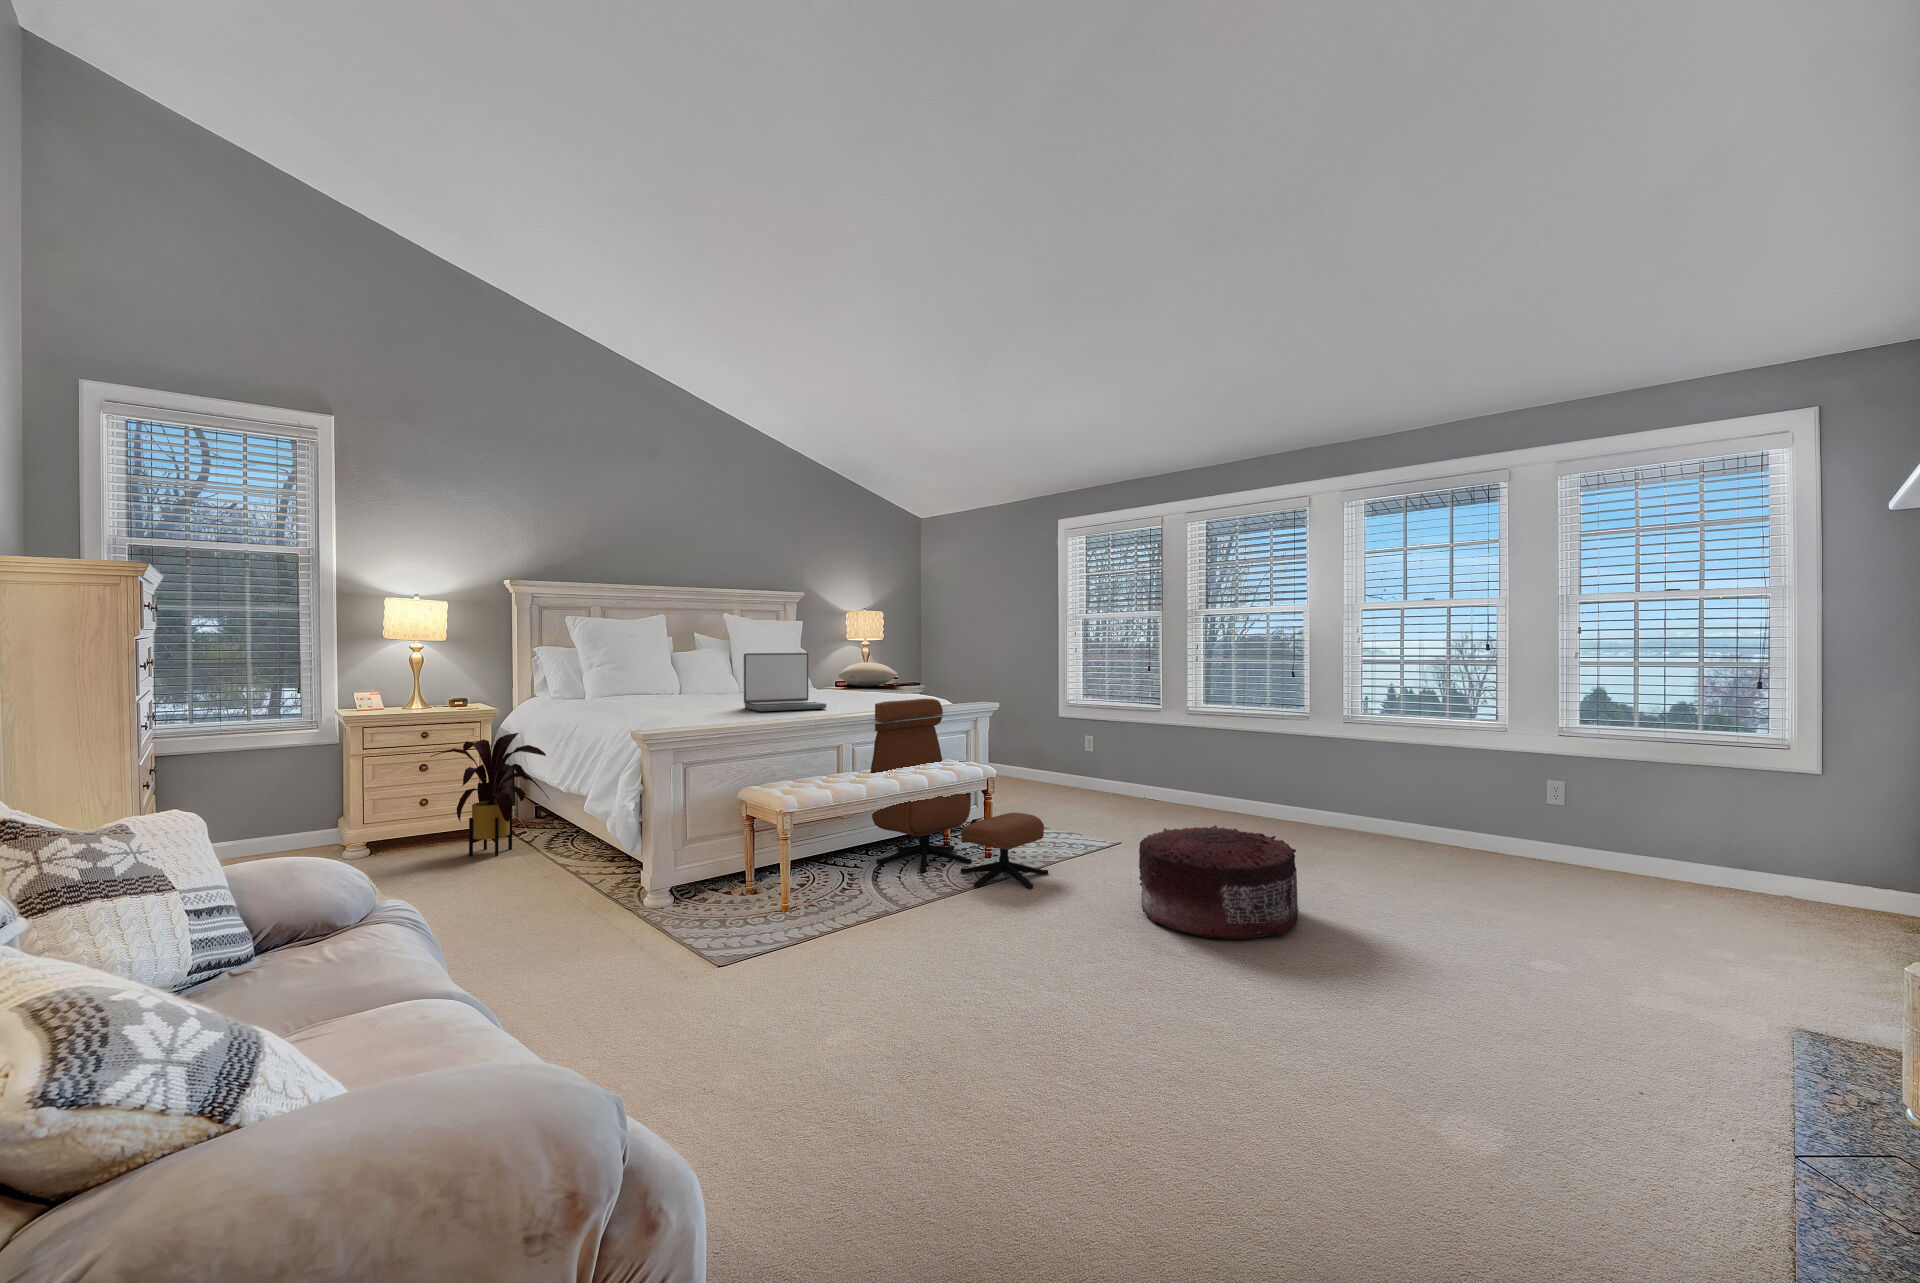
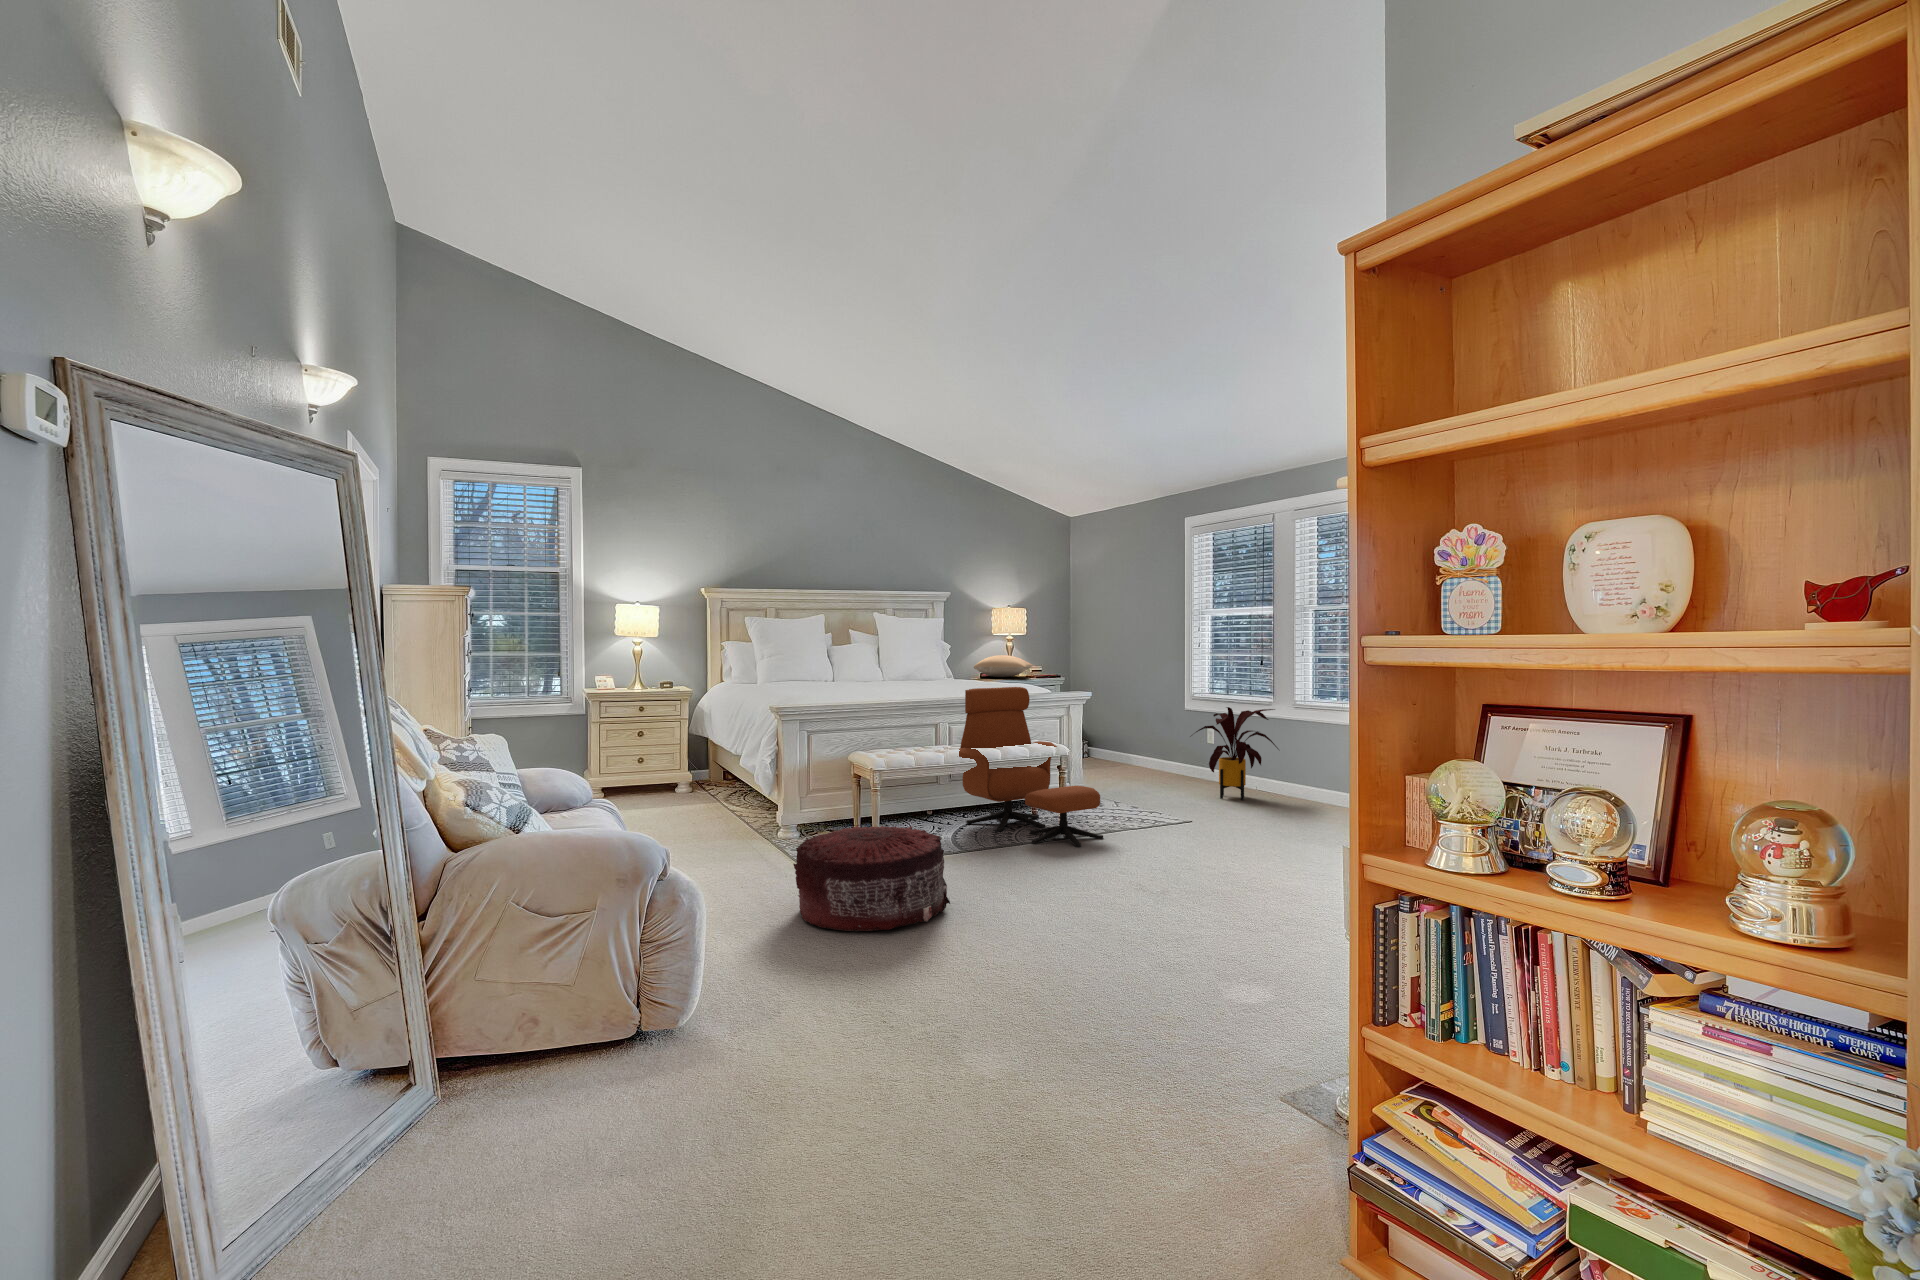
laptop: present [744,653,826,711] -> none [873,647,938,695]
house plant: present [430,733,549,856] -> present [1191,707,1278,800]
pouf: present [1139,825,1299,939] -> present [793,826,950,931]

